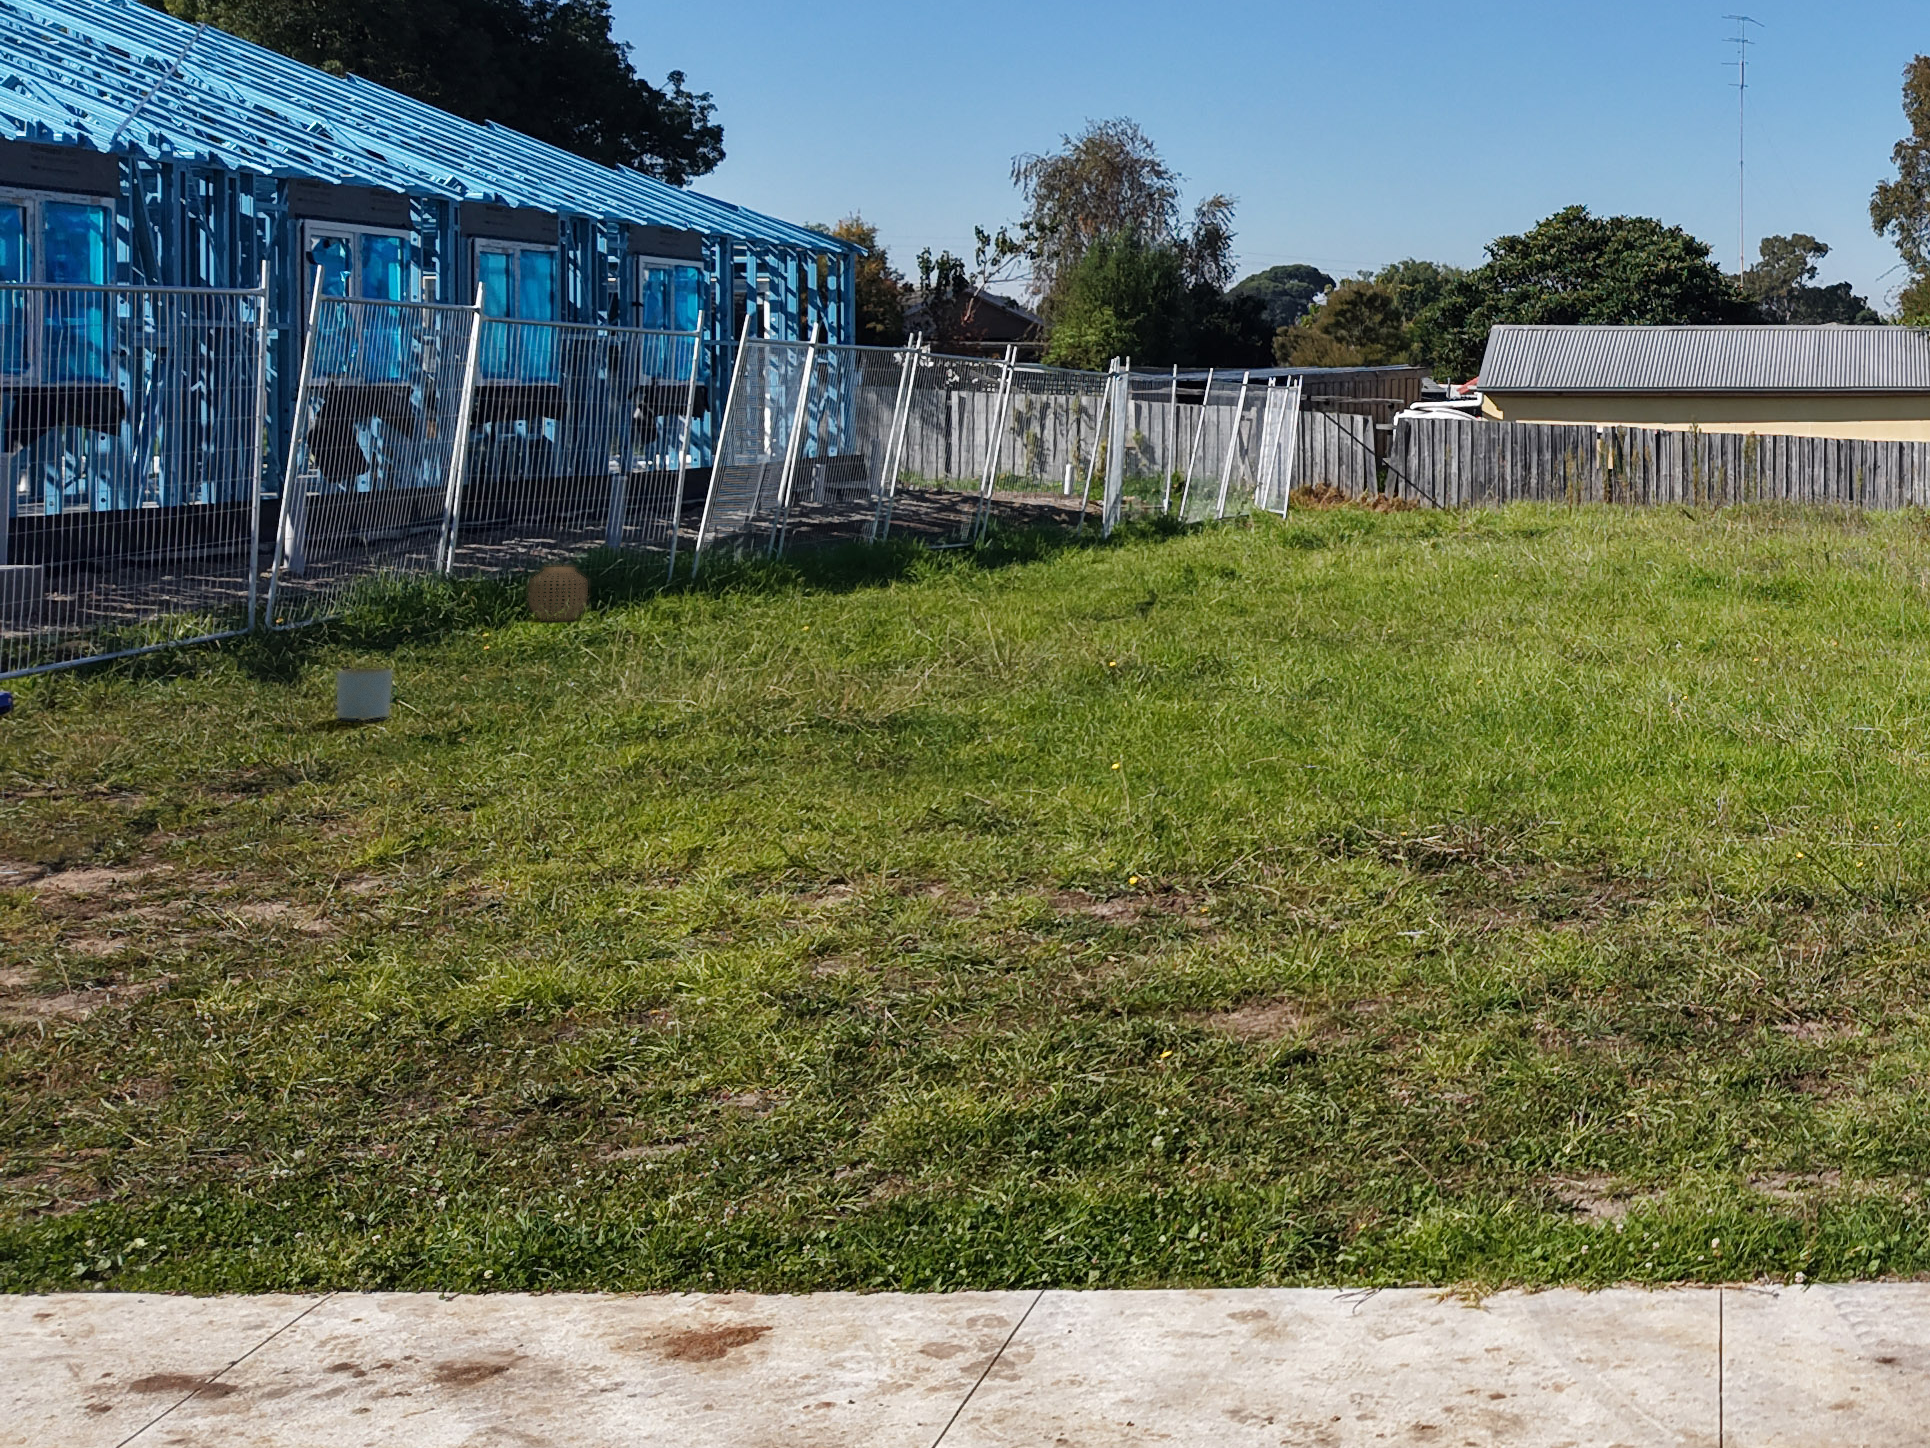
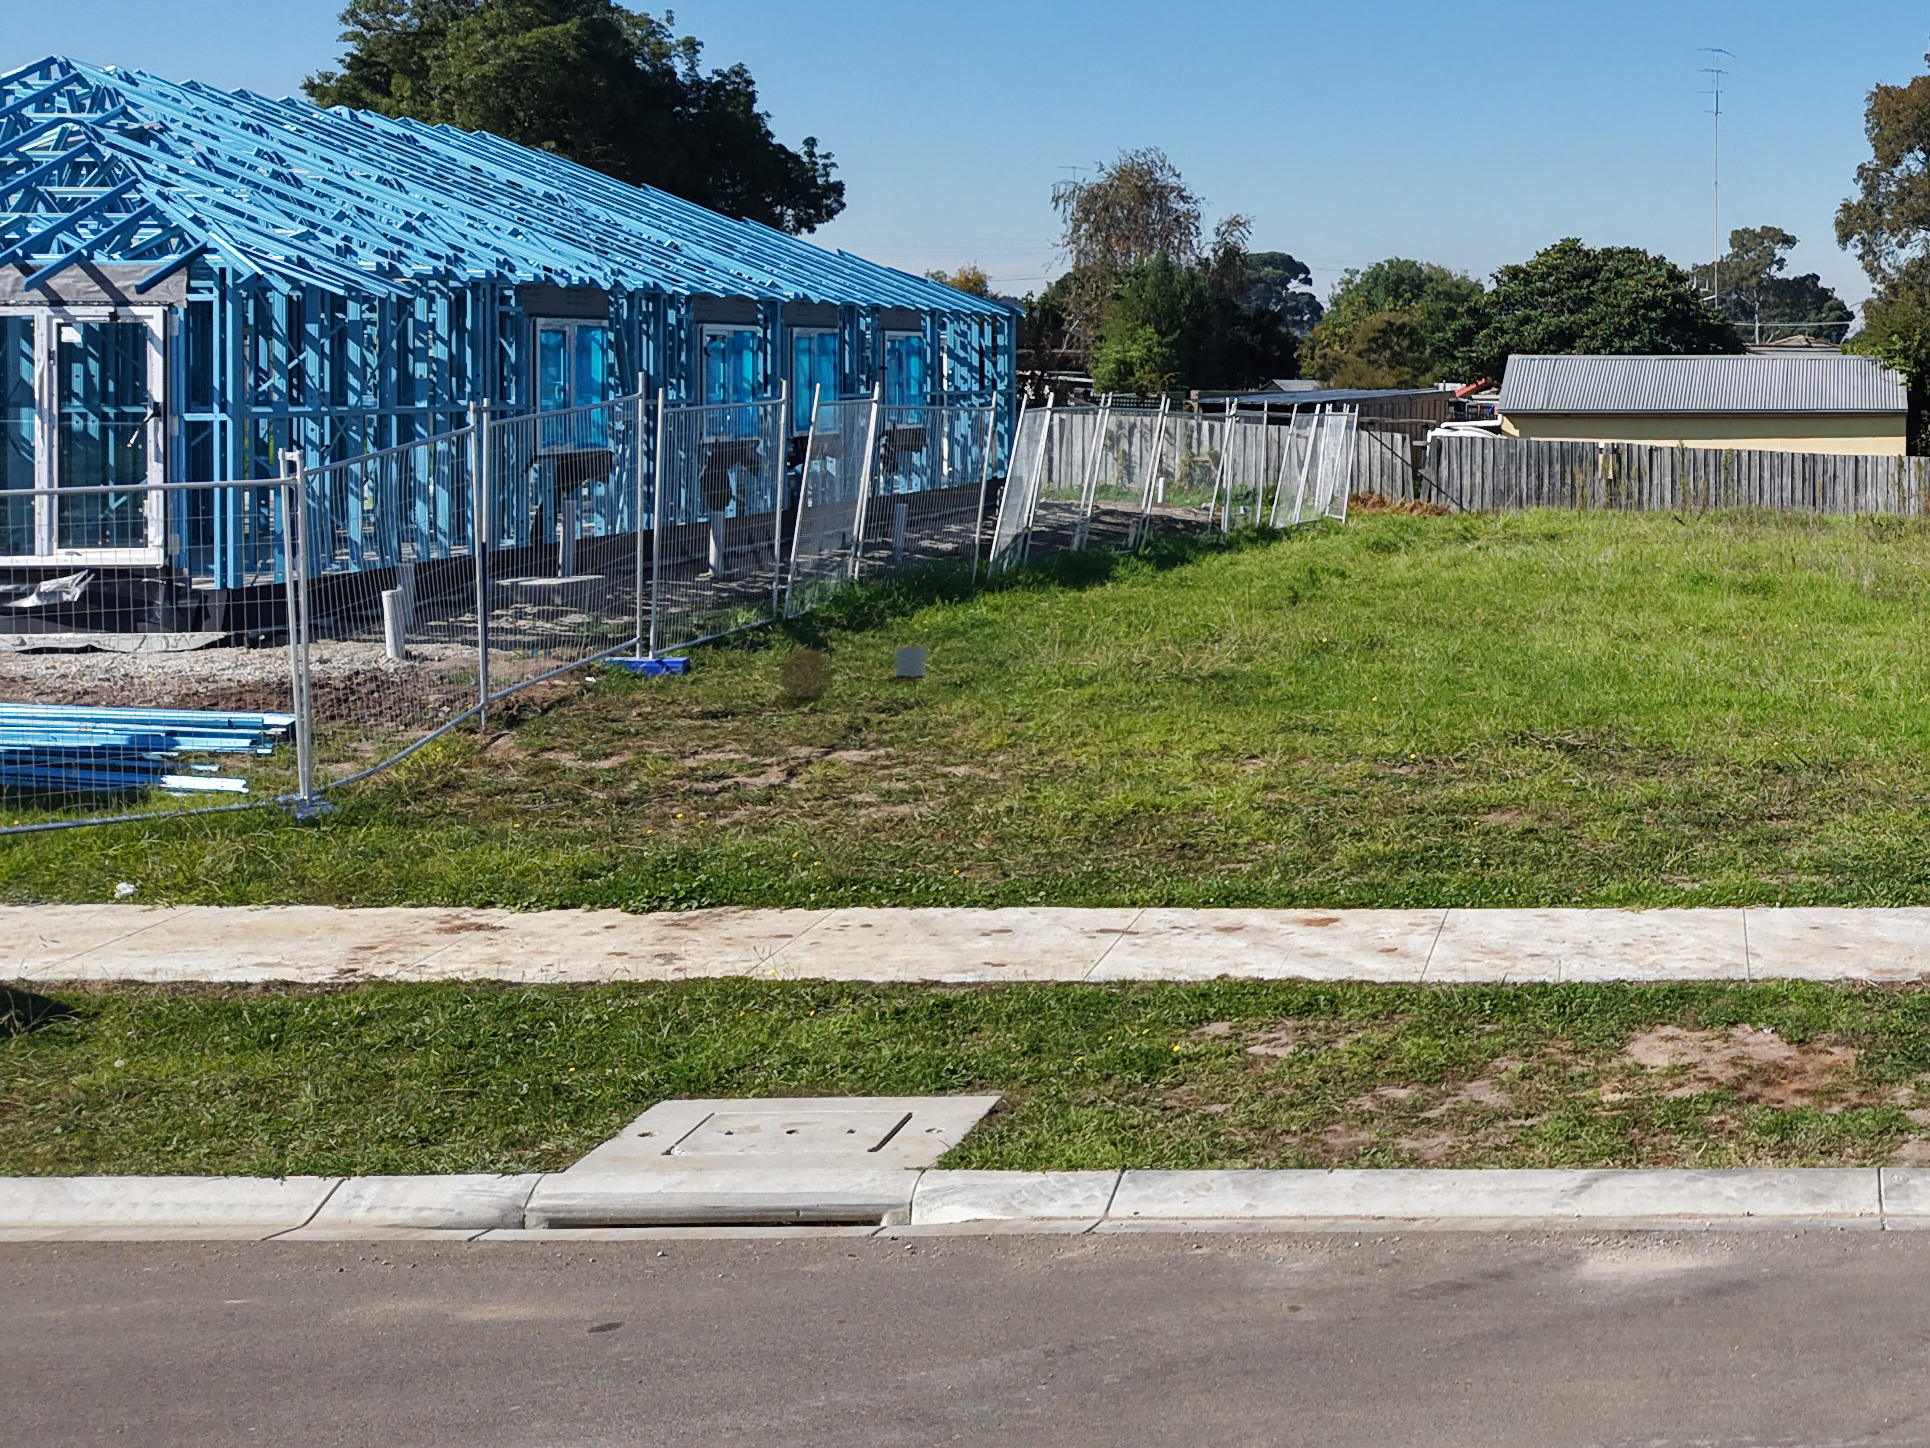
woven basket: present [528,567,588,621] -> present [782,650,832,699]

